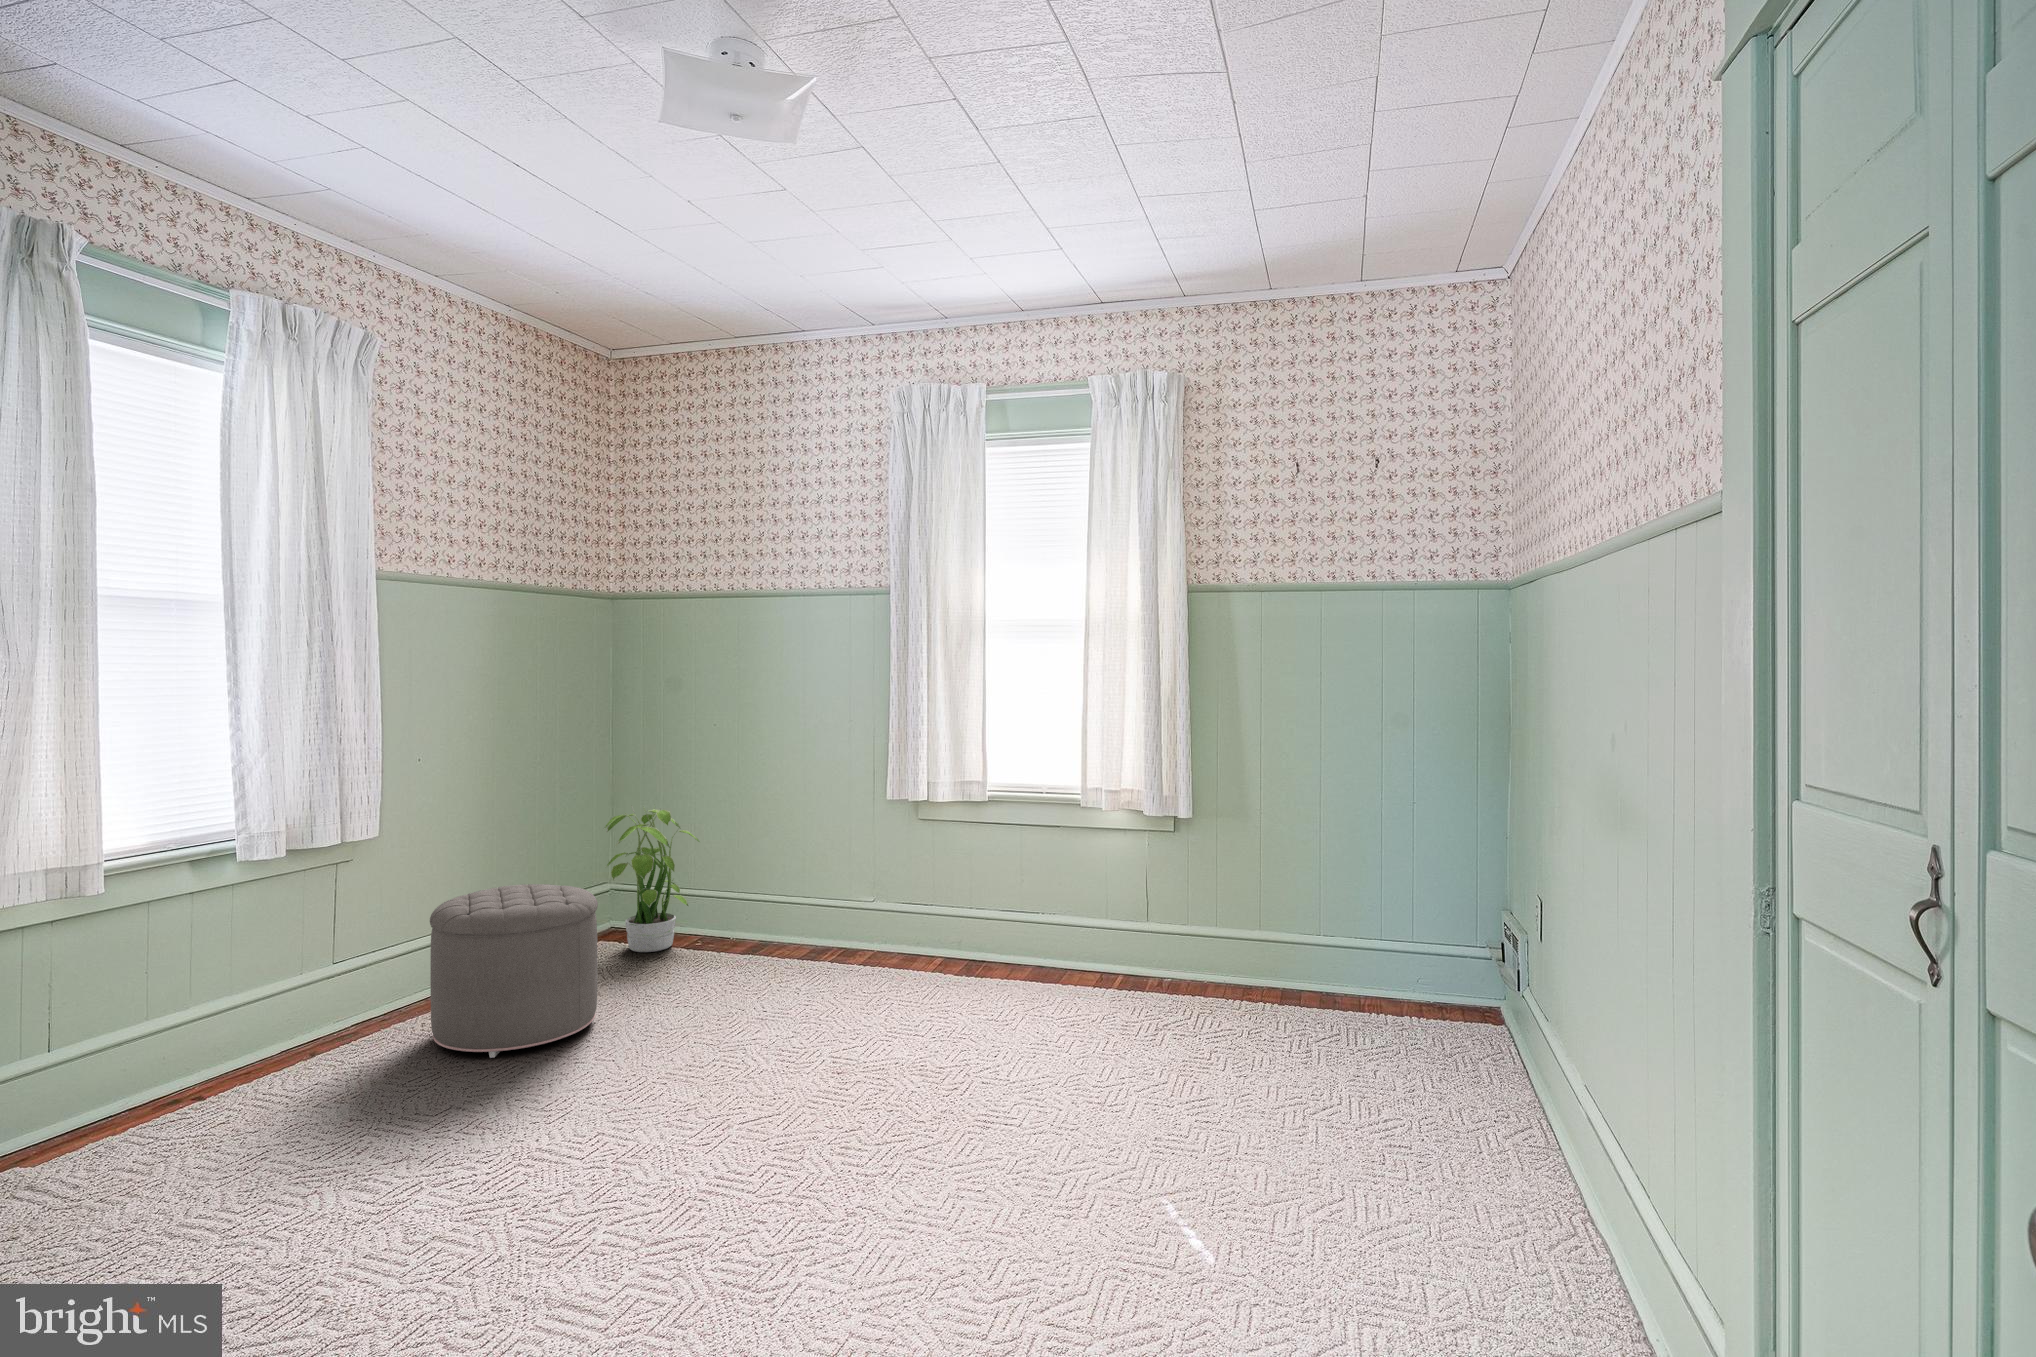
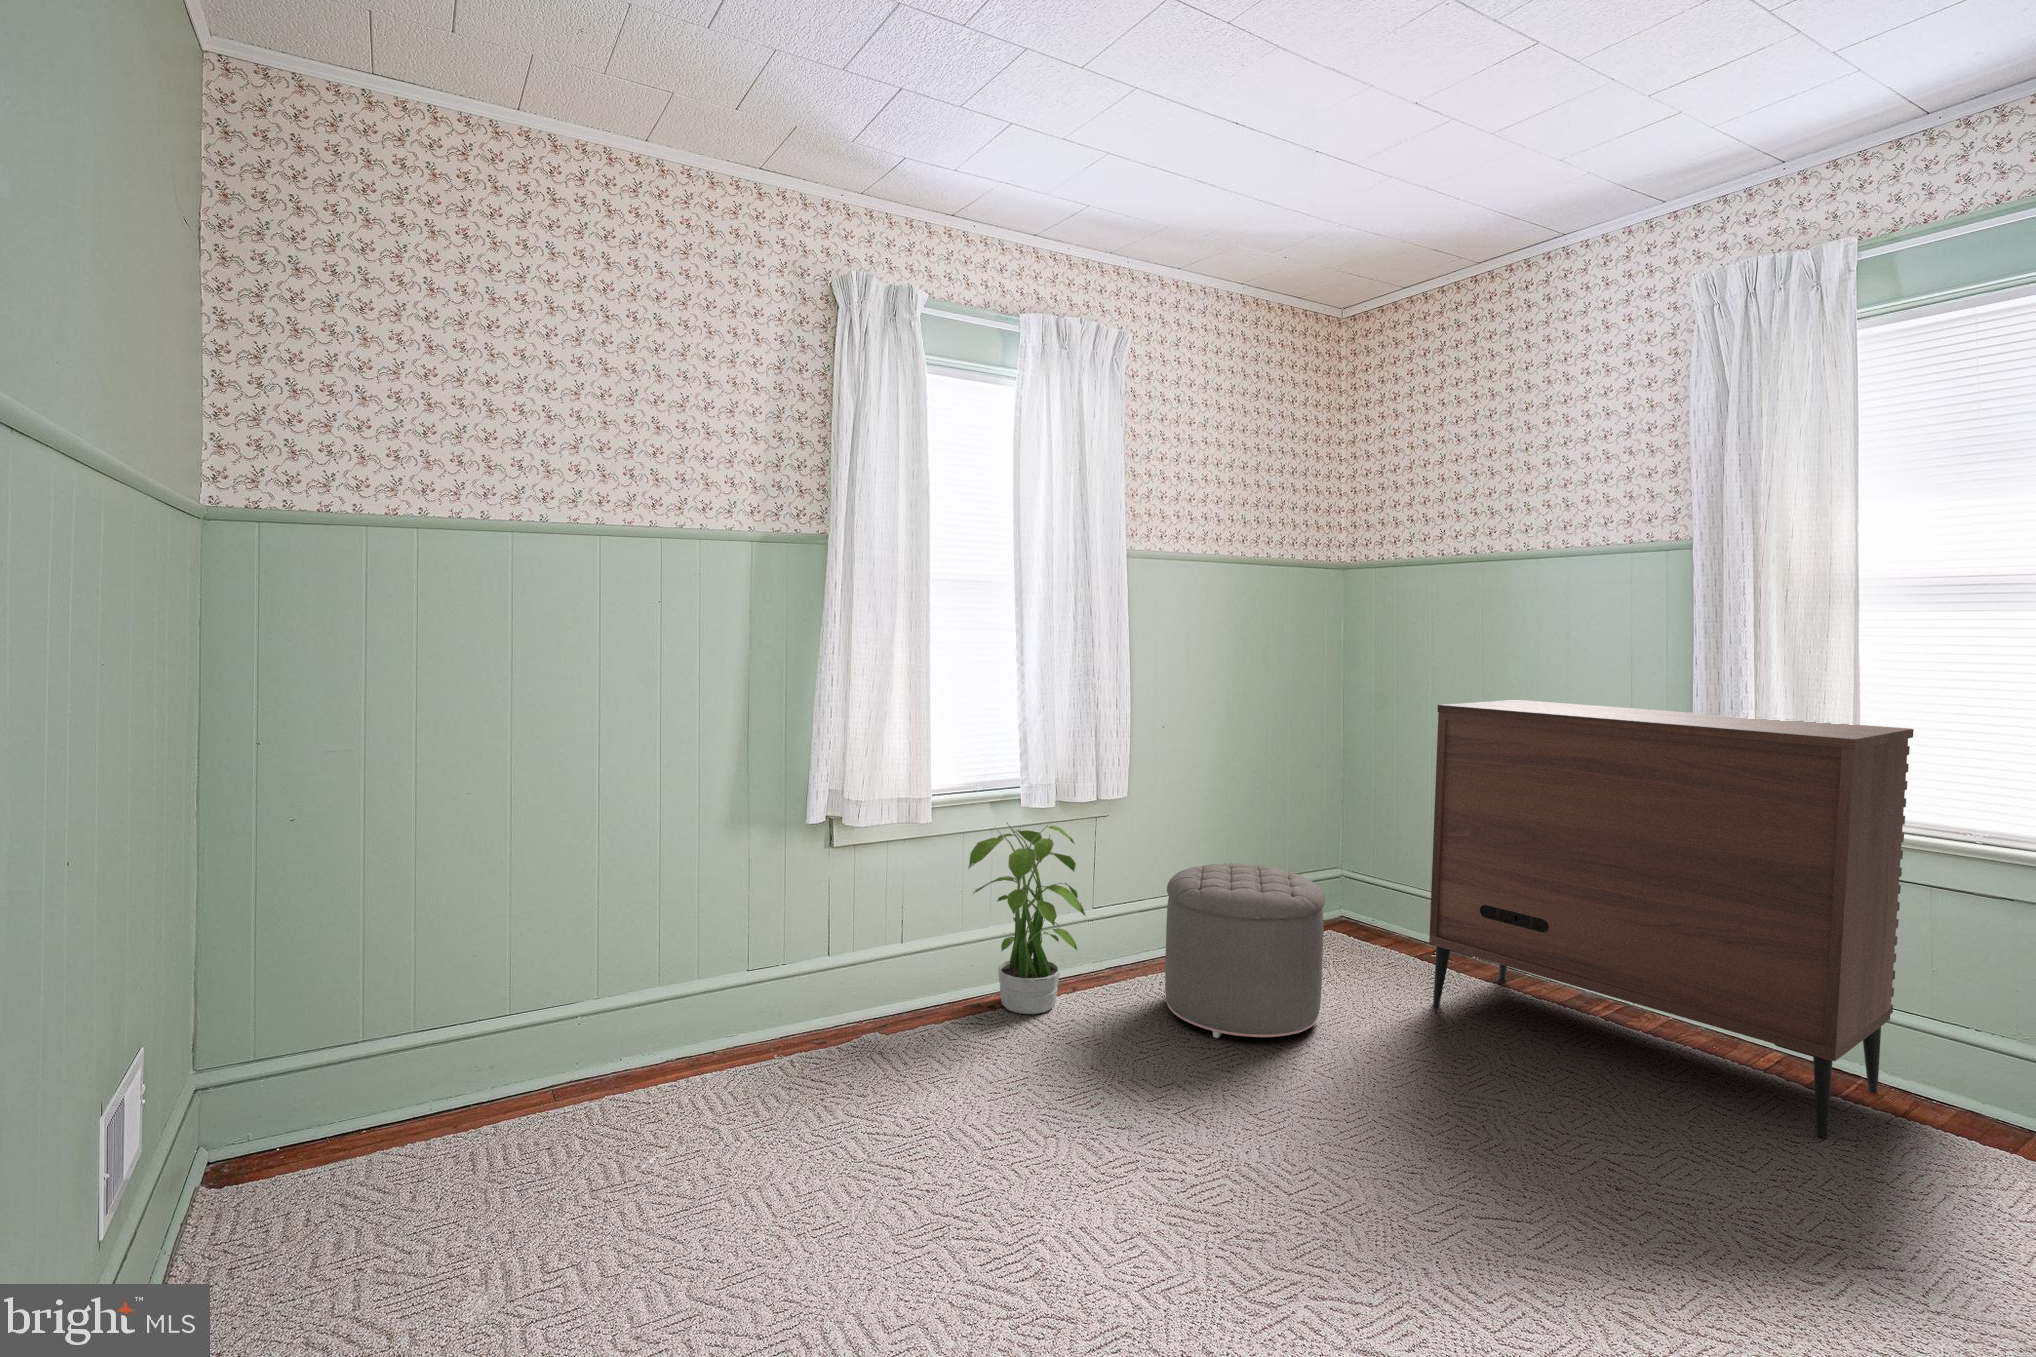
dresser: none [691,711,1003,1003] -> present [1429,700,1914,1138]
potted plant: present [604,805,700,952] -> present [968,822,1086,1014]

